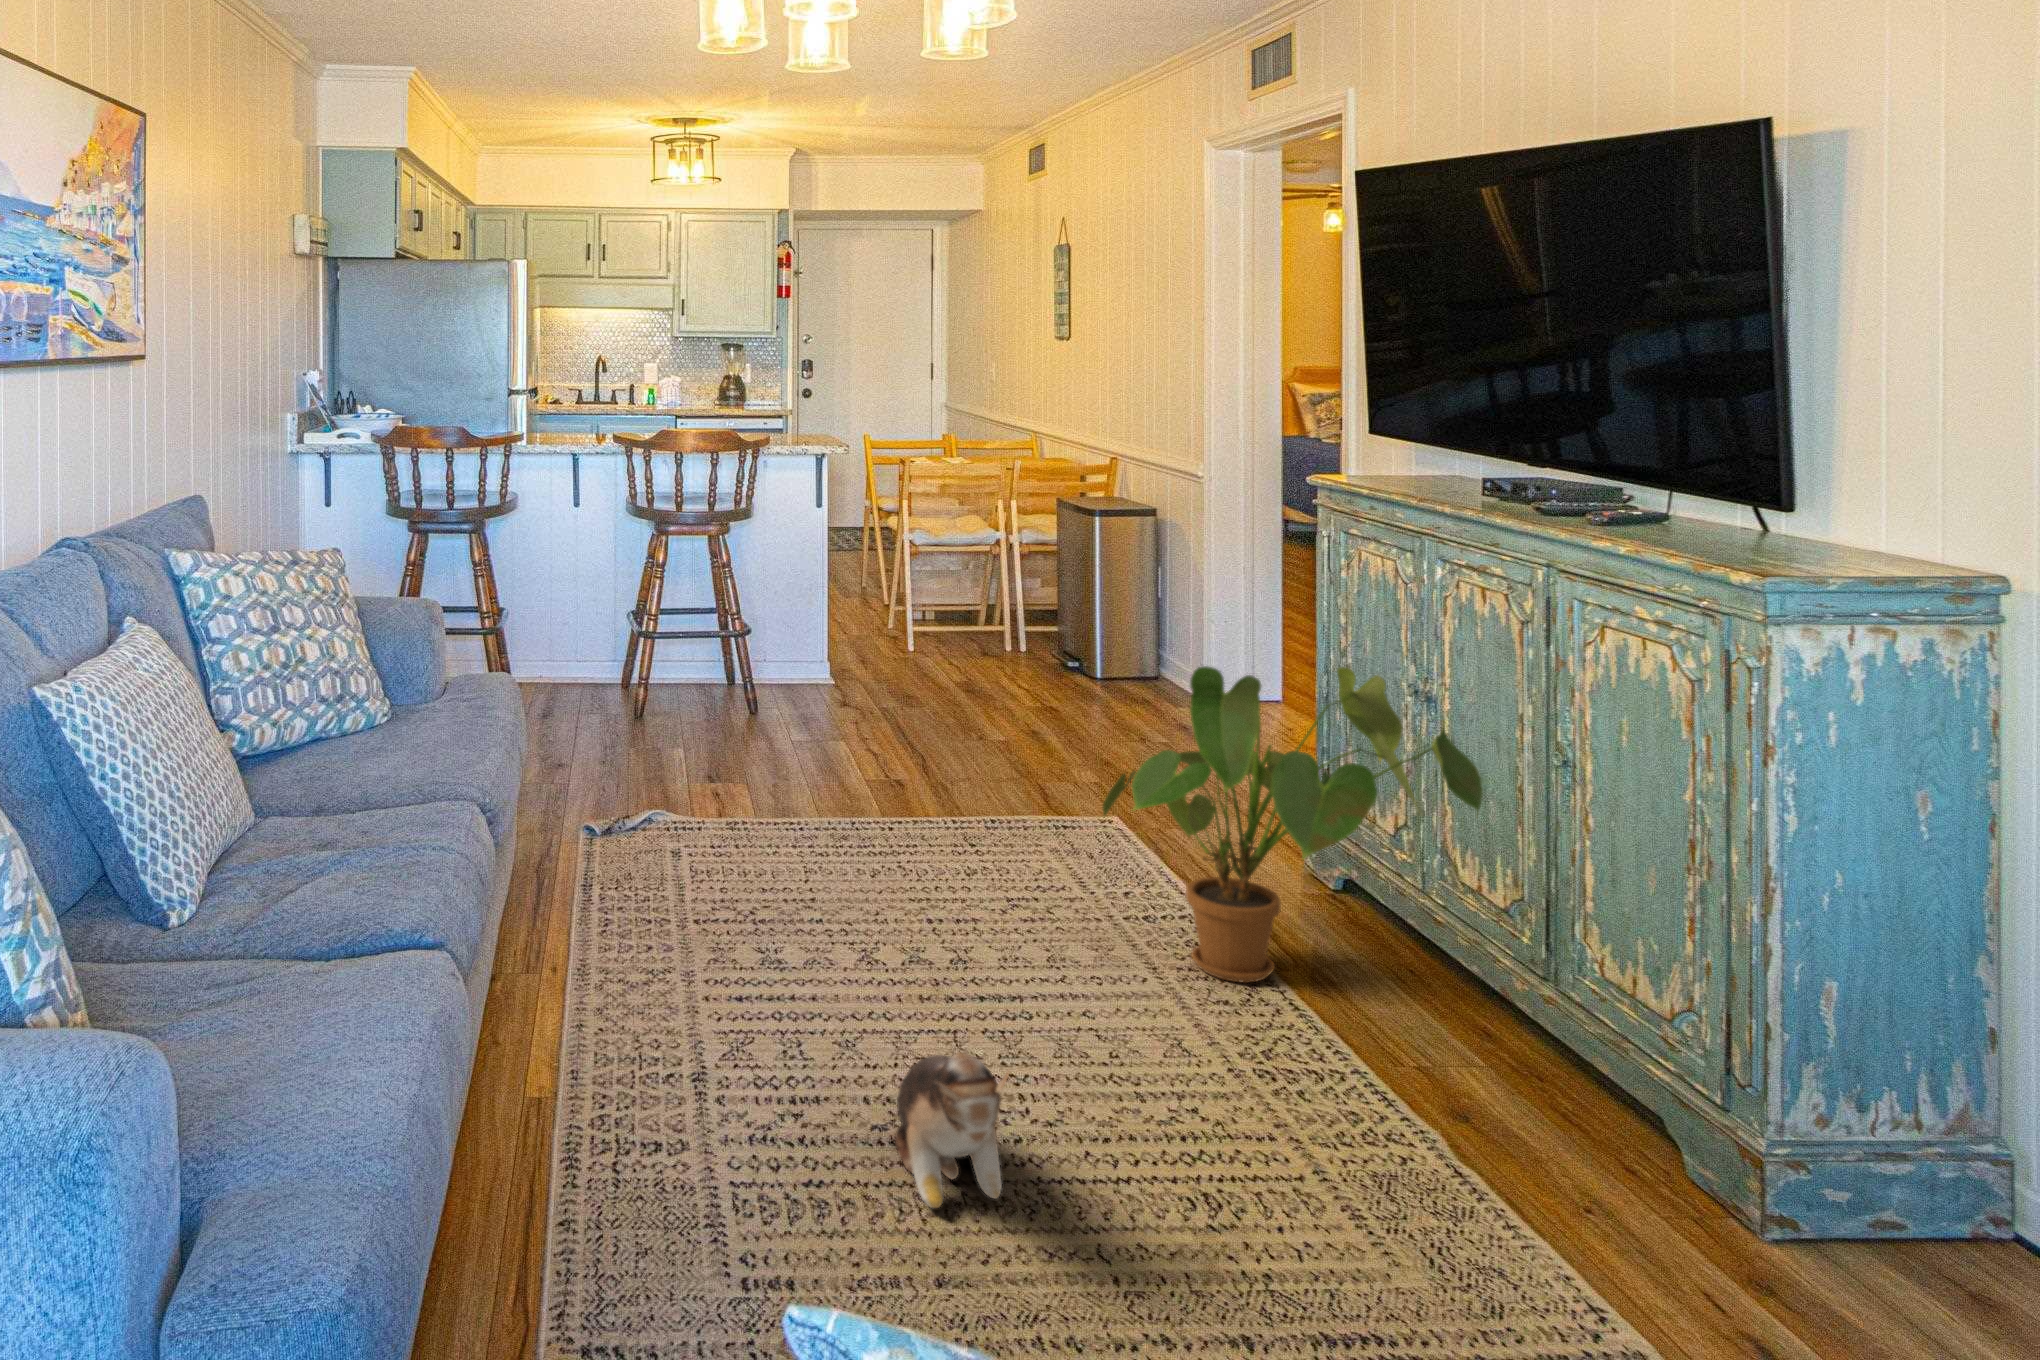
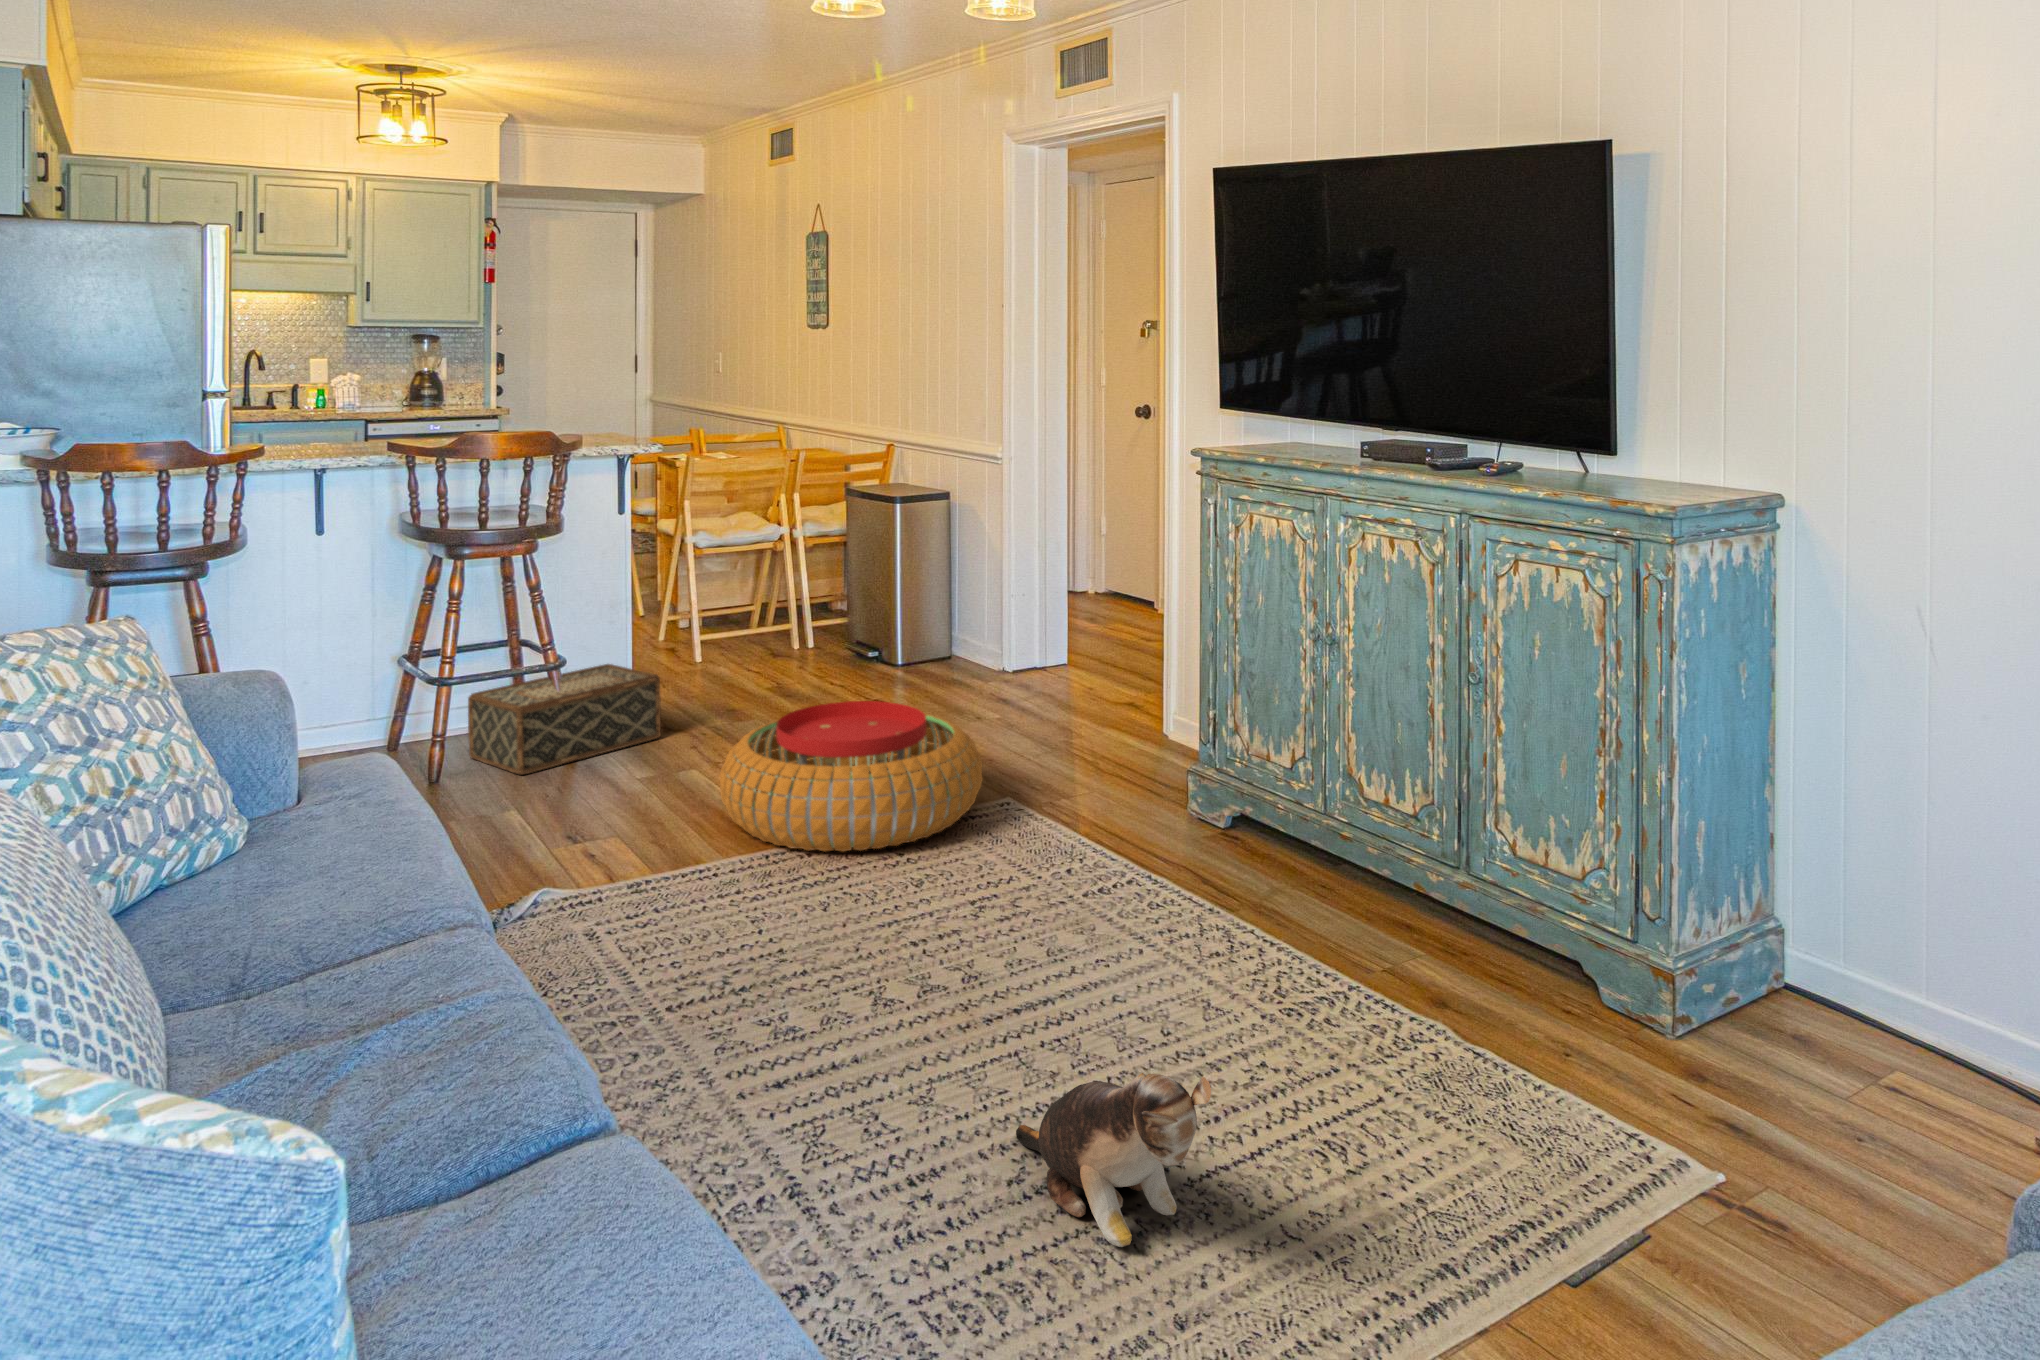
woven basket: none [672,639,832,723] -> present [468,664,661,775]
house plant: present [1102,666,1483,983] -> none [1071,622,1410,935]
pouf: none [831,697,1082,837] -> present [720,701,983,851]

